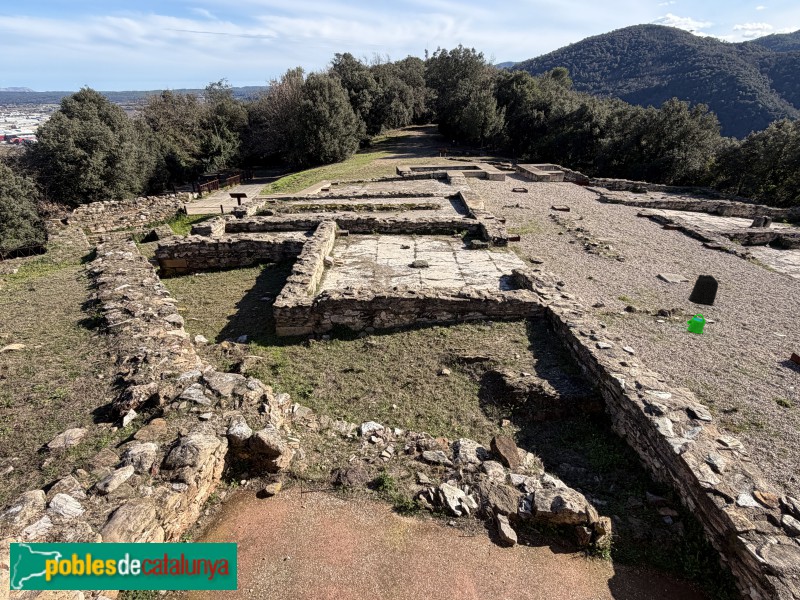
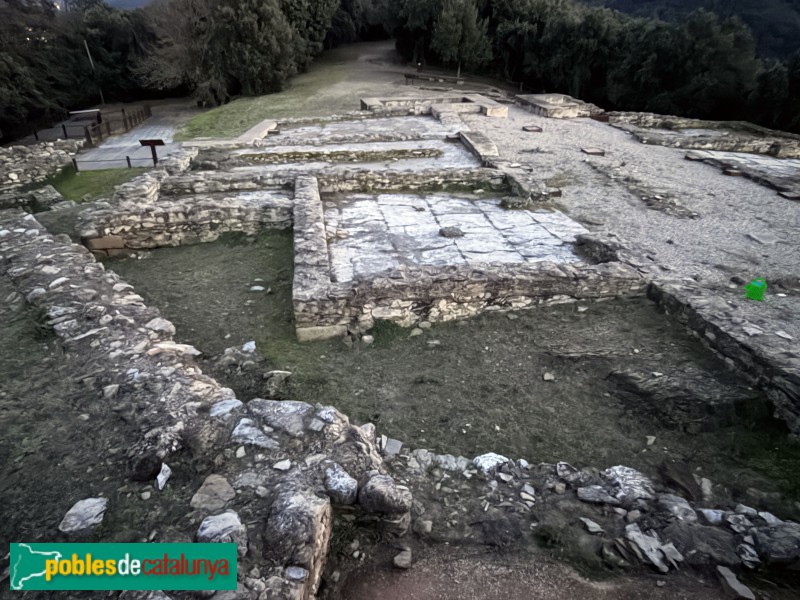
backpack: present [689,275,718,304] -> none [750,230,785,265]

